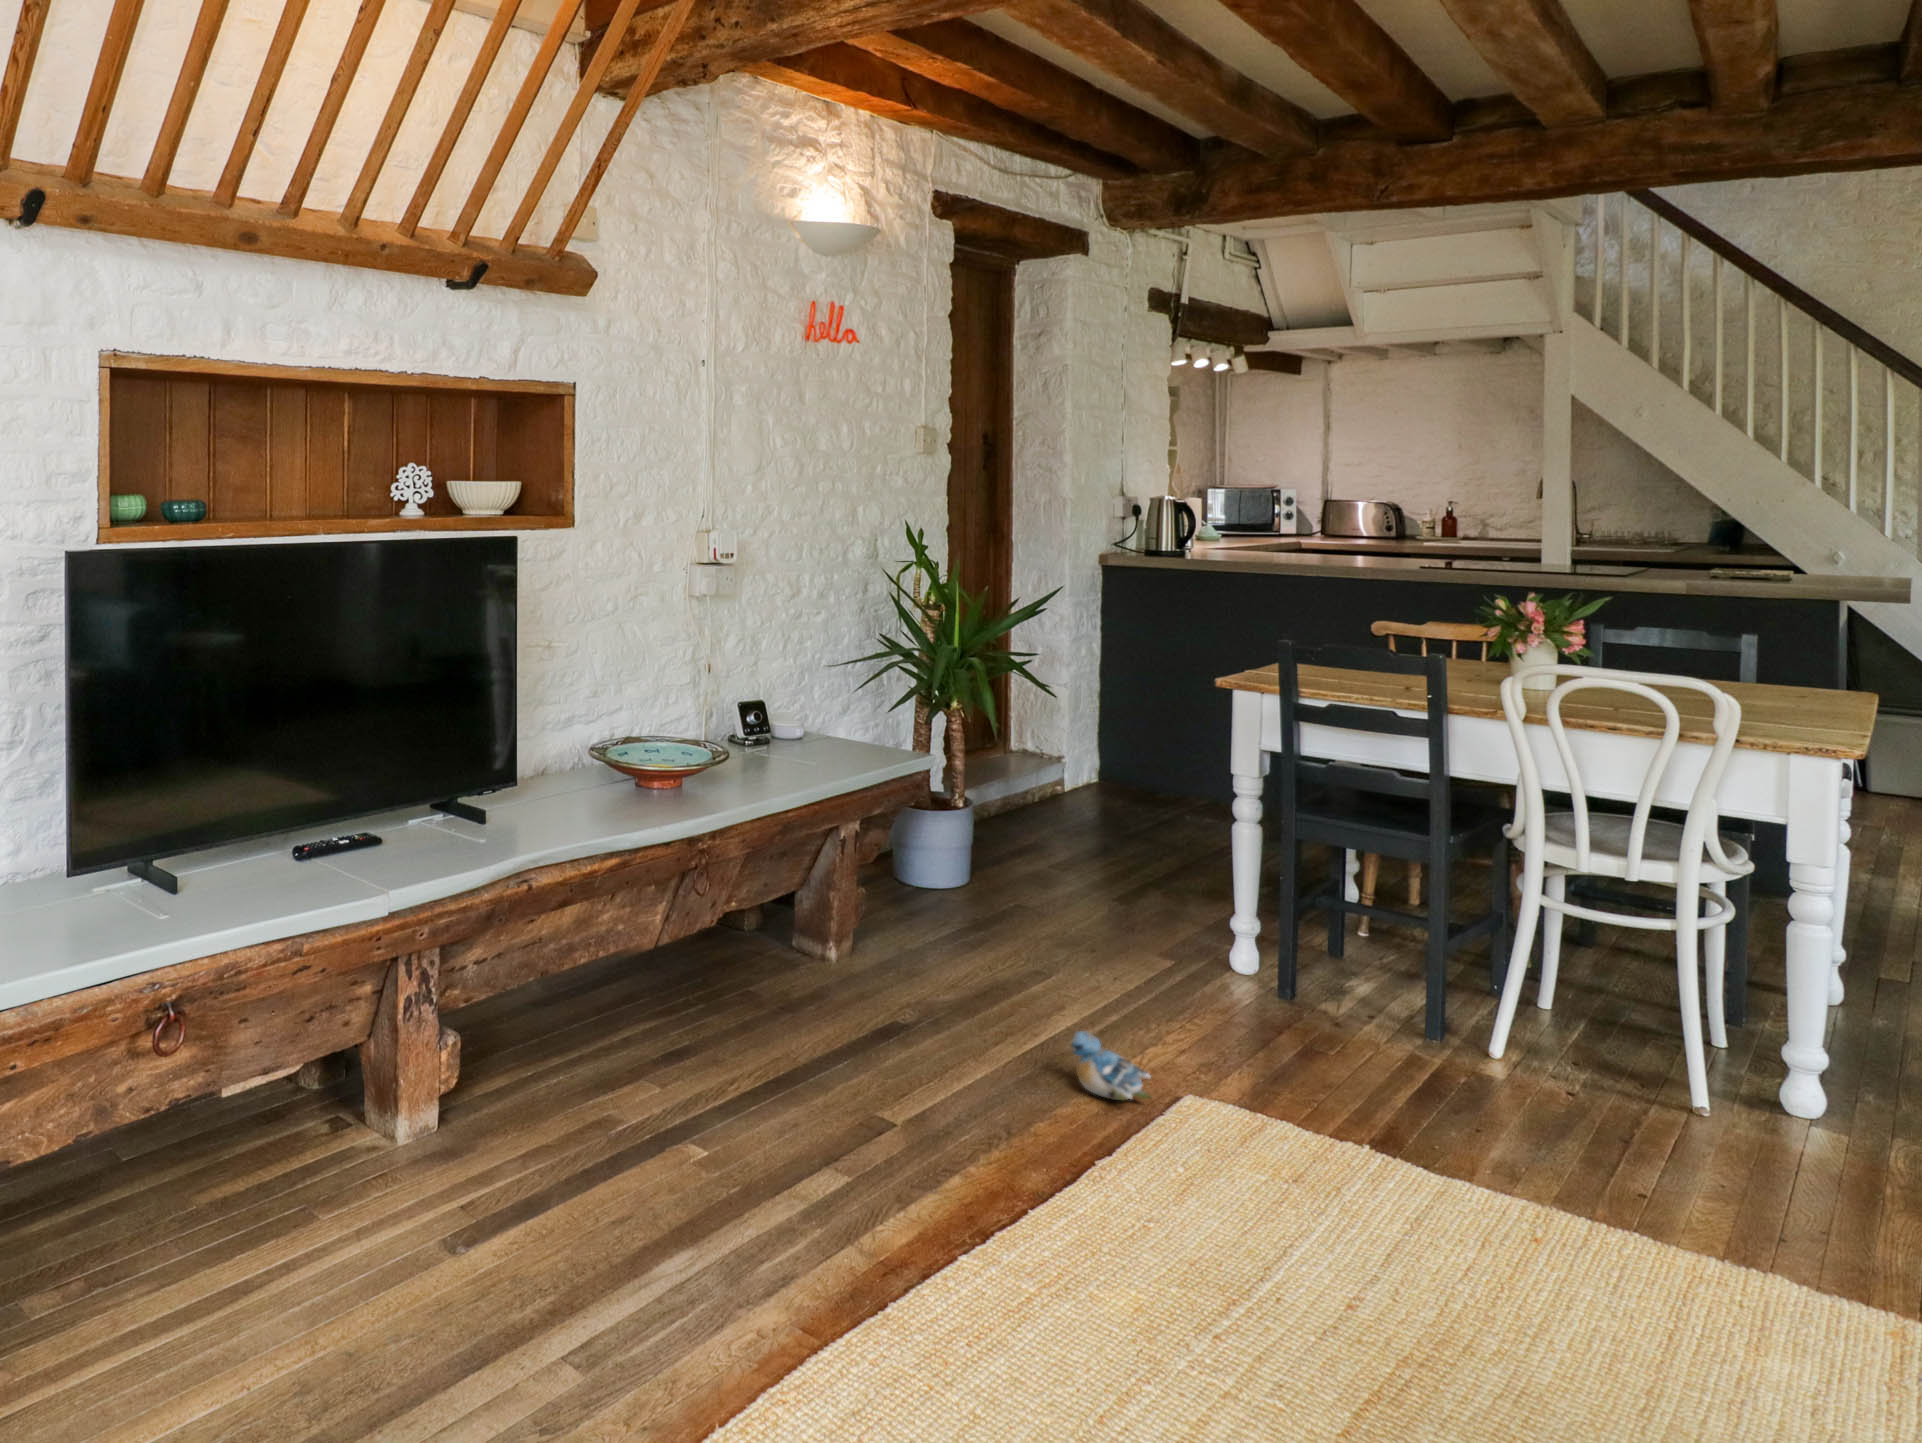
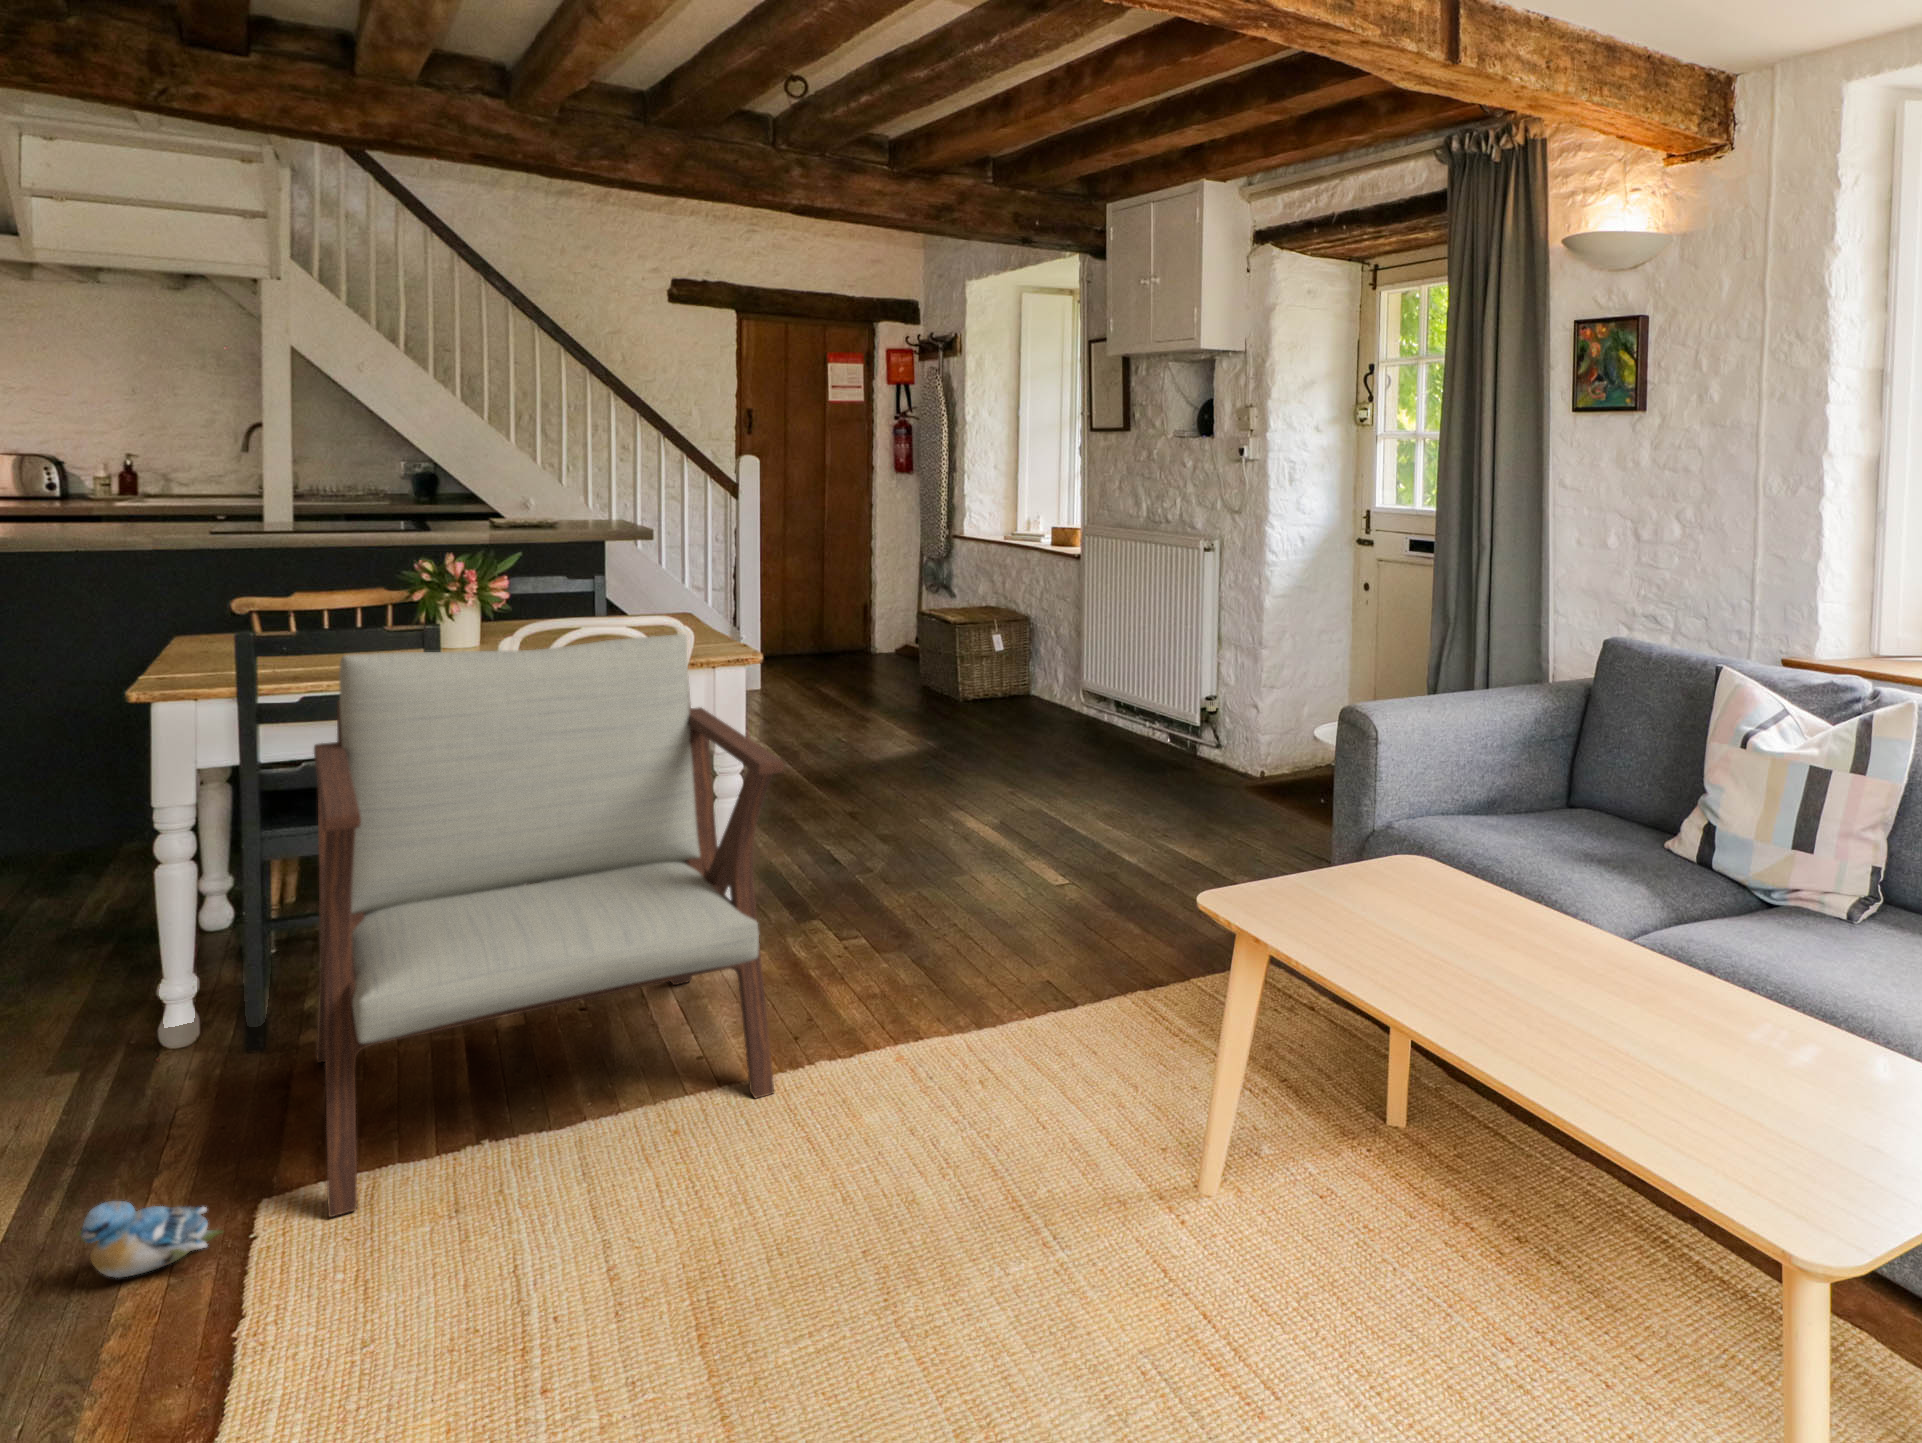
lounge chair: none [1218,669,1718,1278] -> present [314,634,784,1217]

